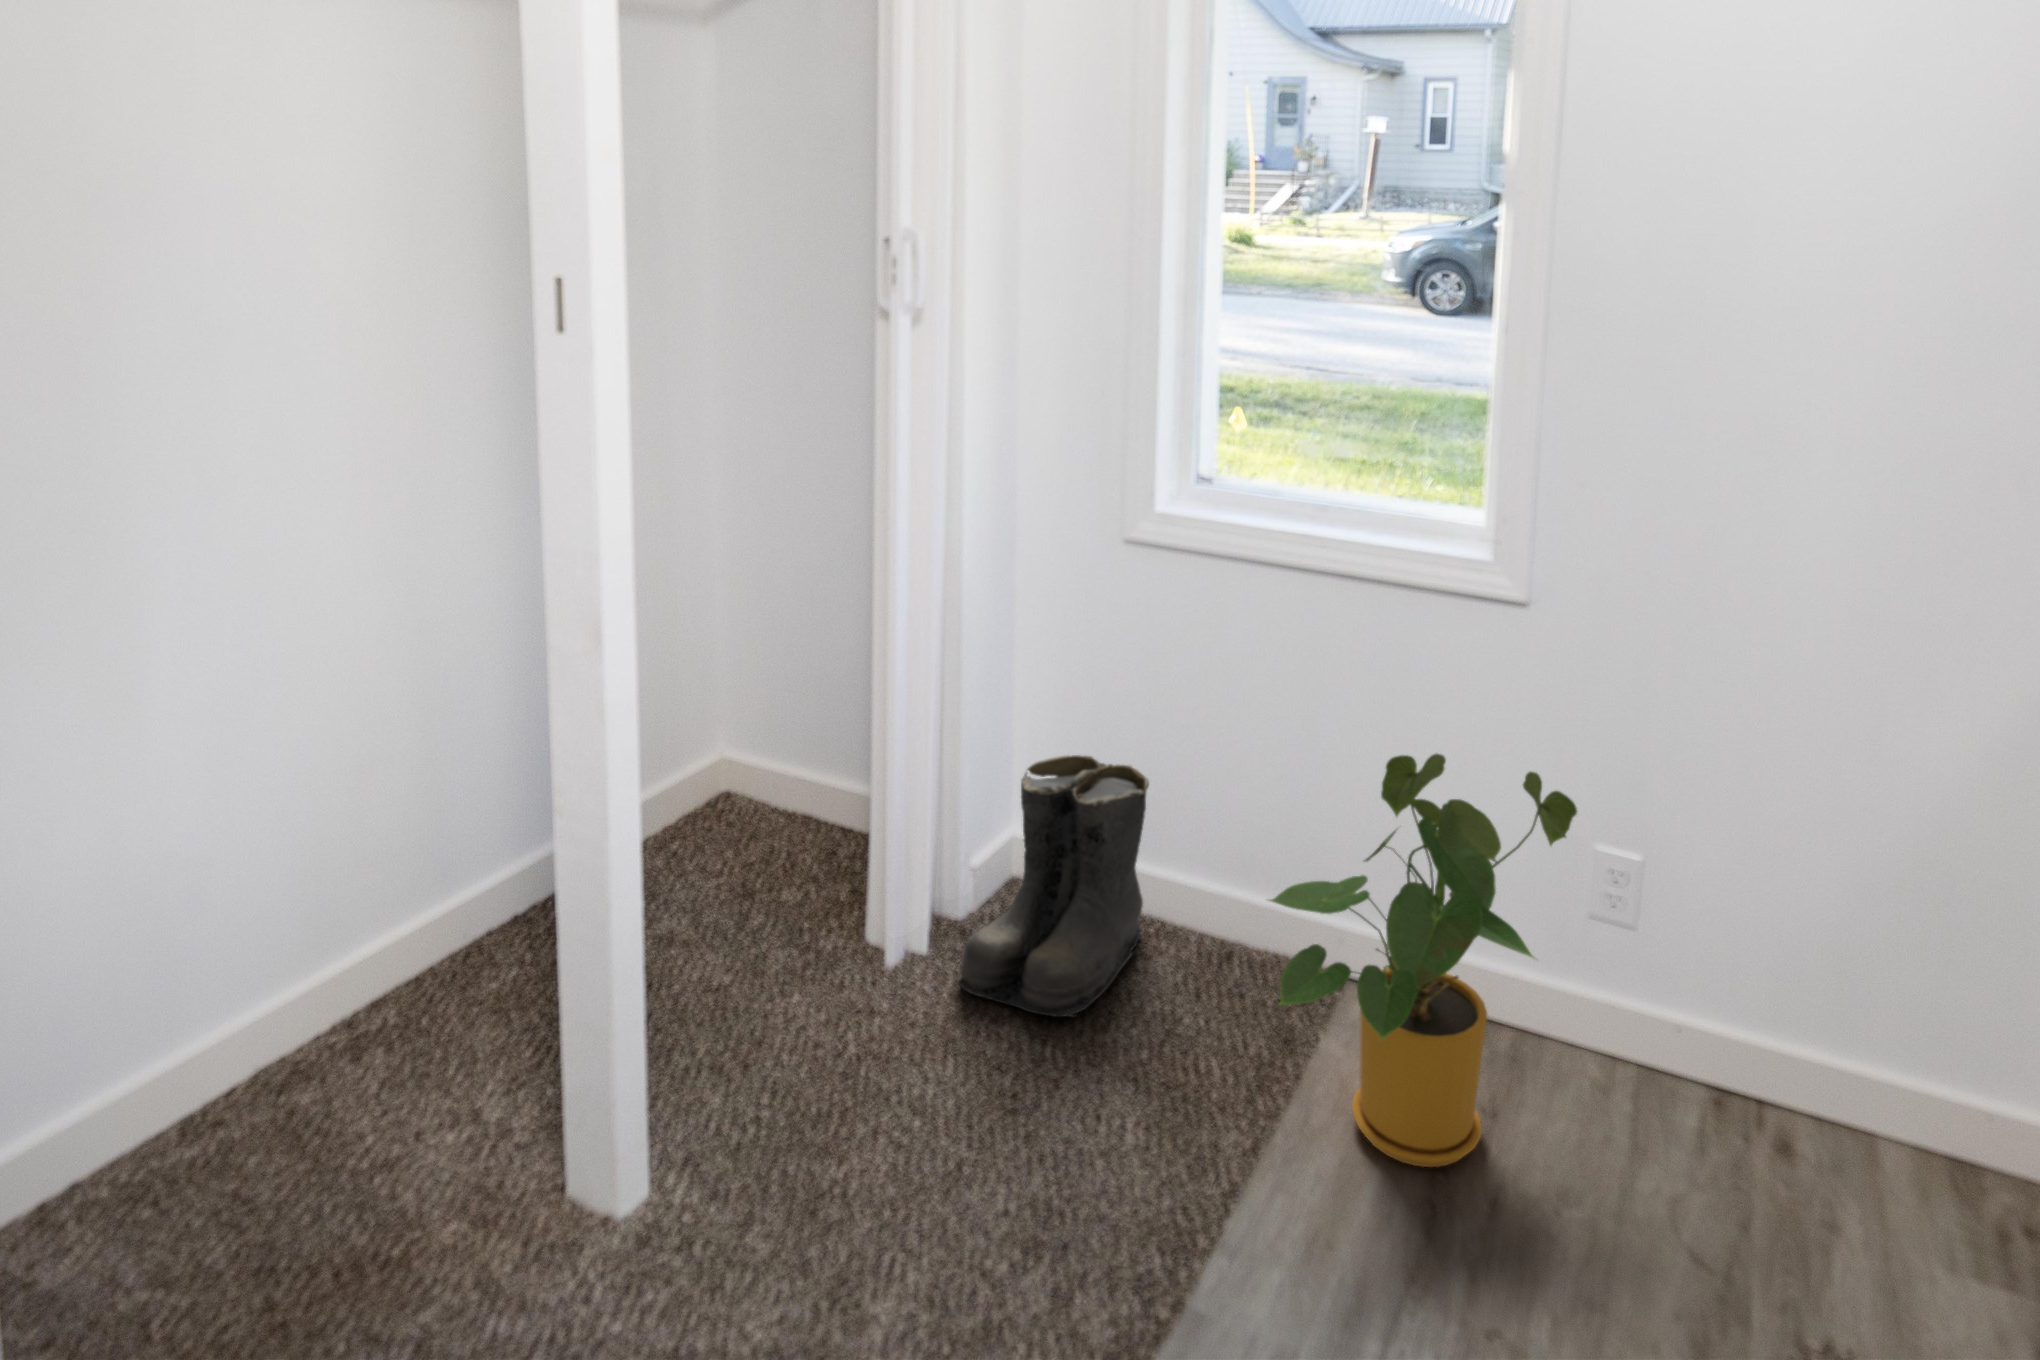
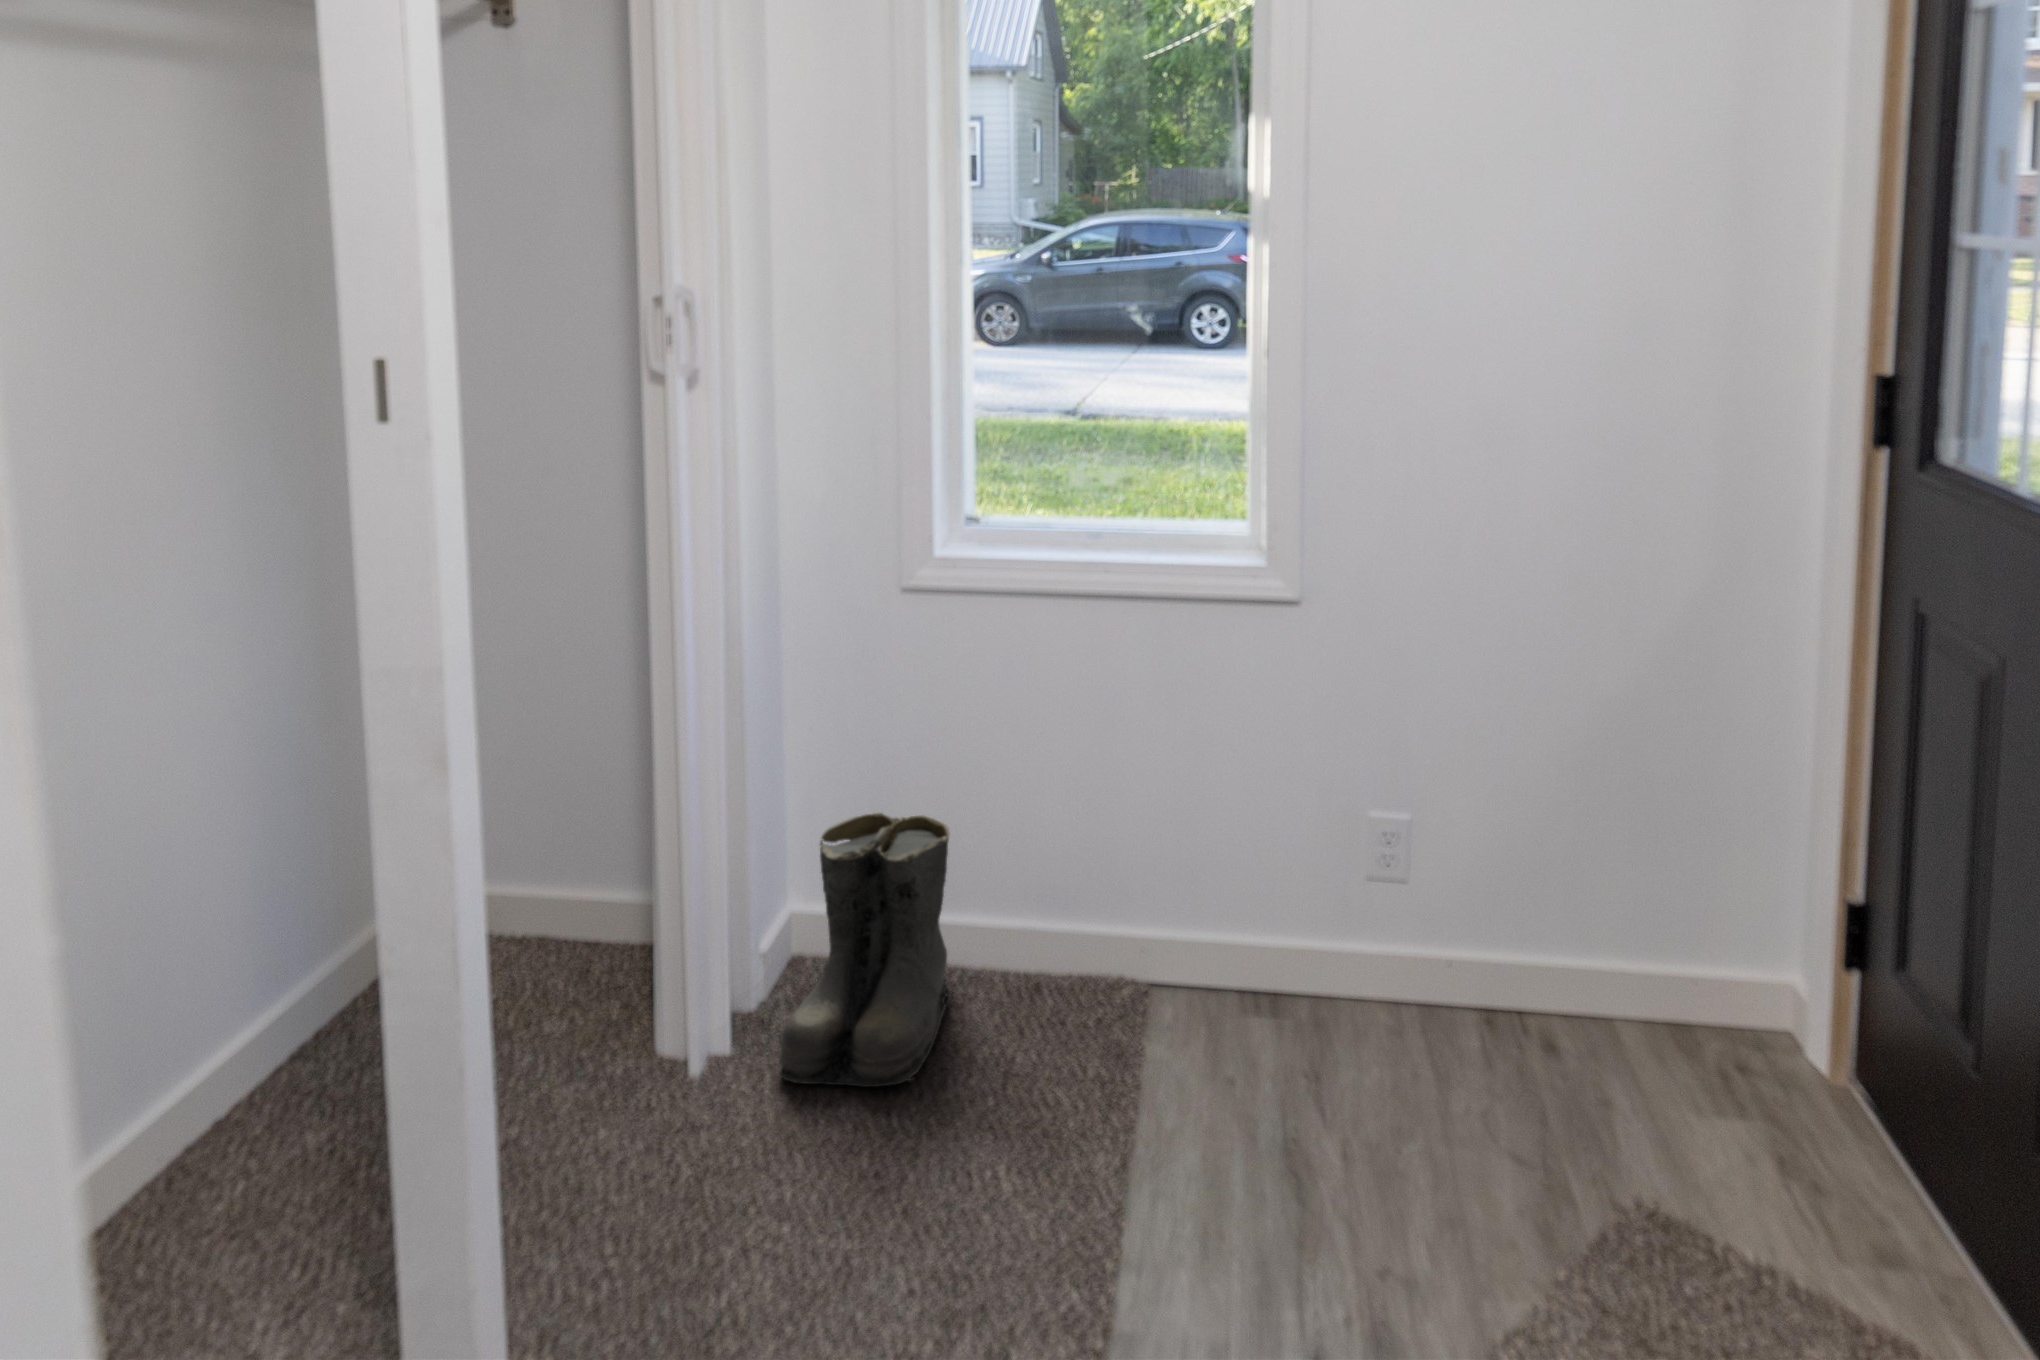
house plant: present [1267,754,1577,1167] -> none [1124,751,1377,1141]

